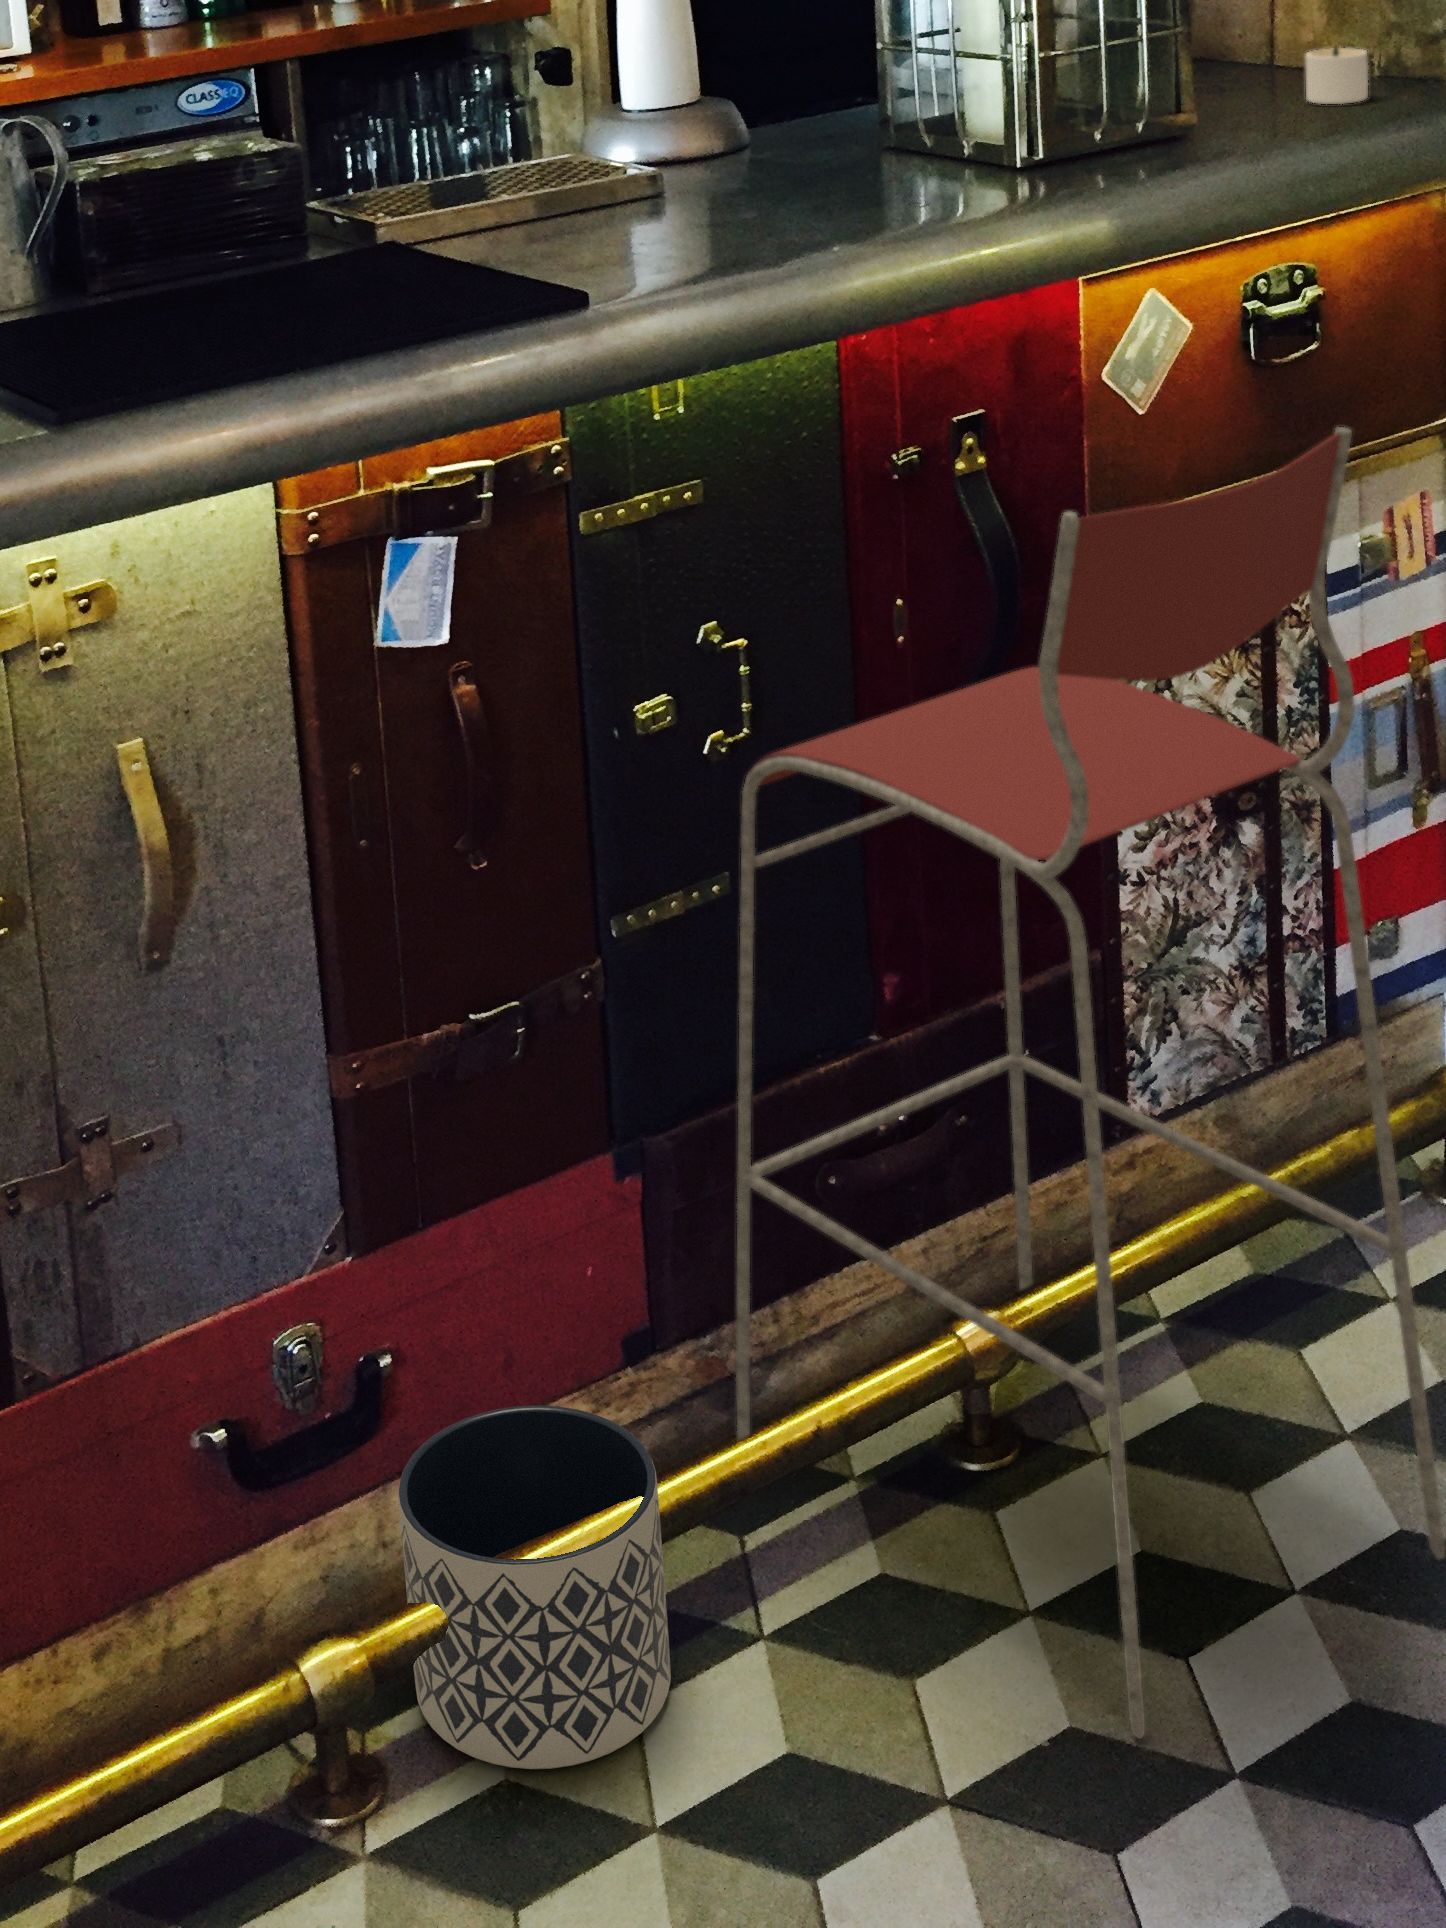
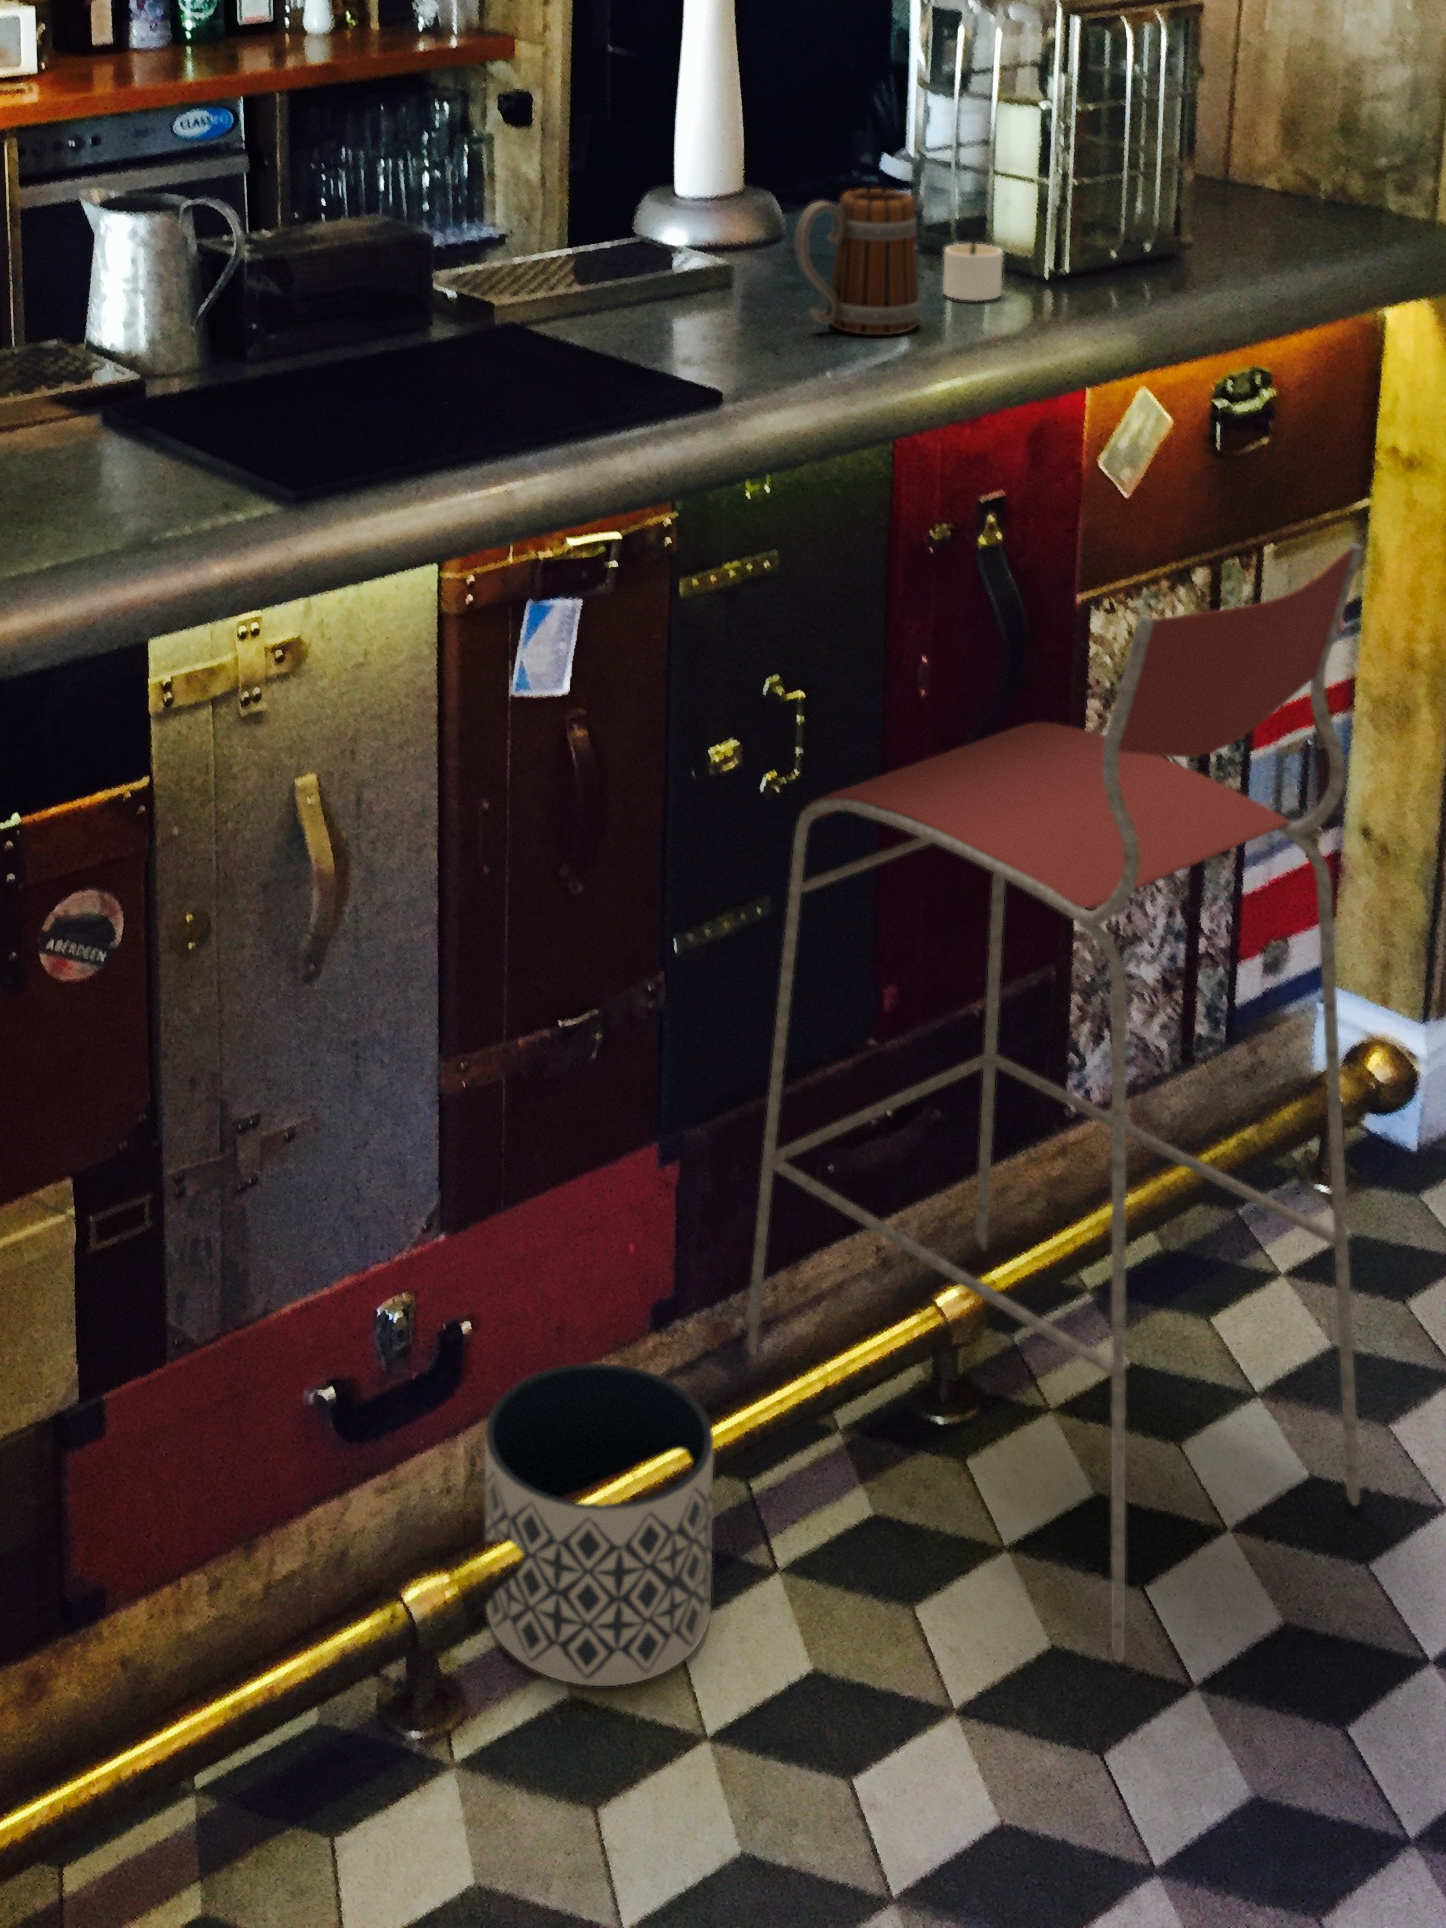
candle: present [1306,47,1368,104] -> present [943,244,1003,301]
beer mug: none [717,72,870,235] -> present [795,189,921,335]

